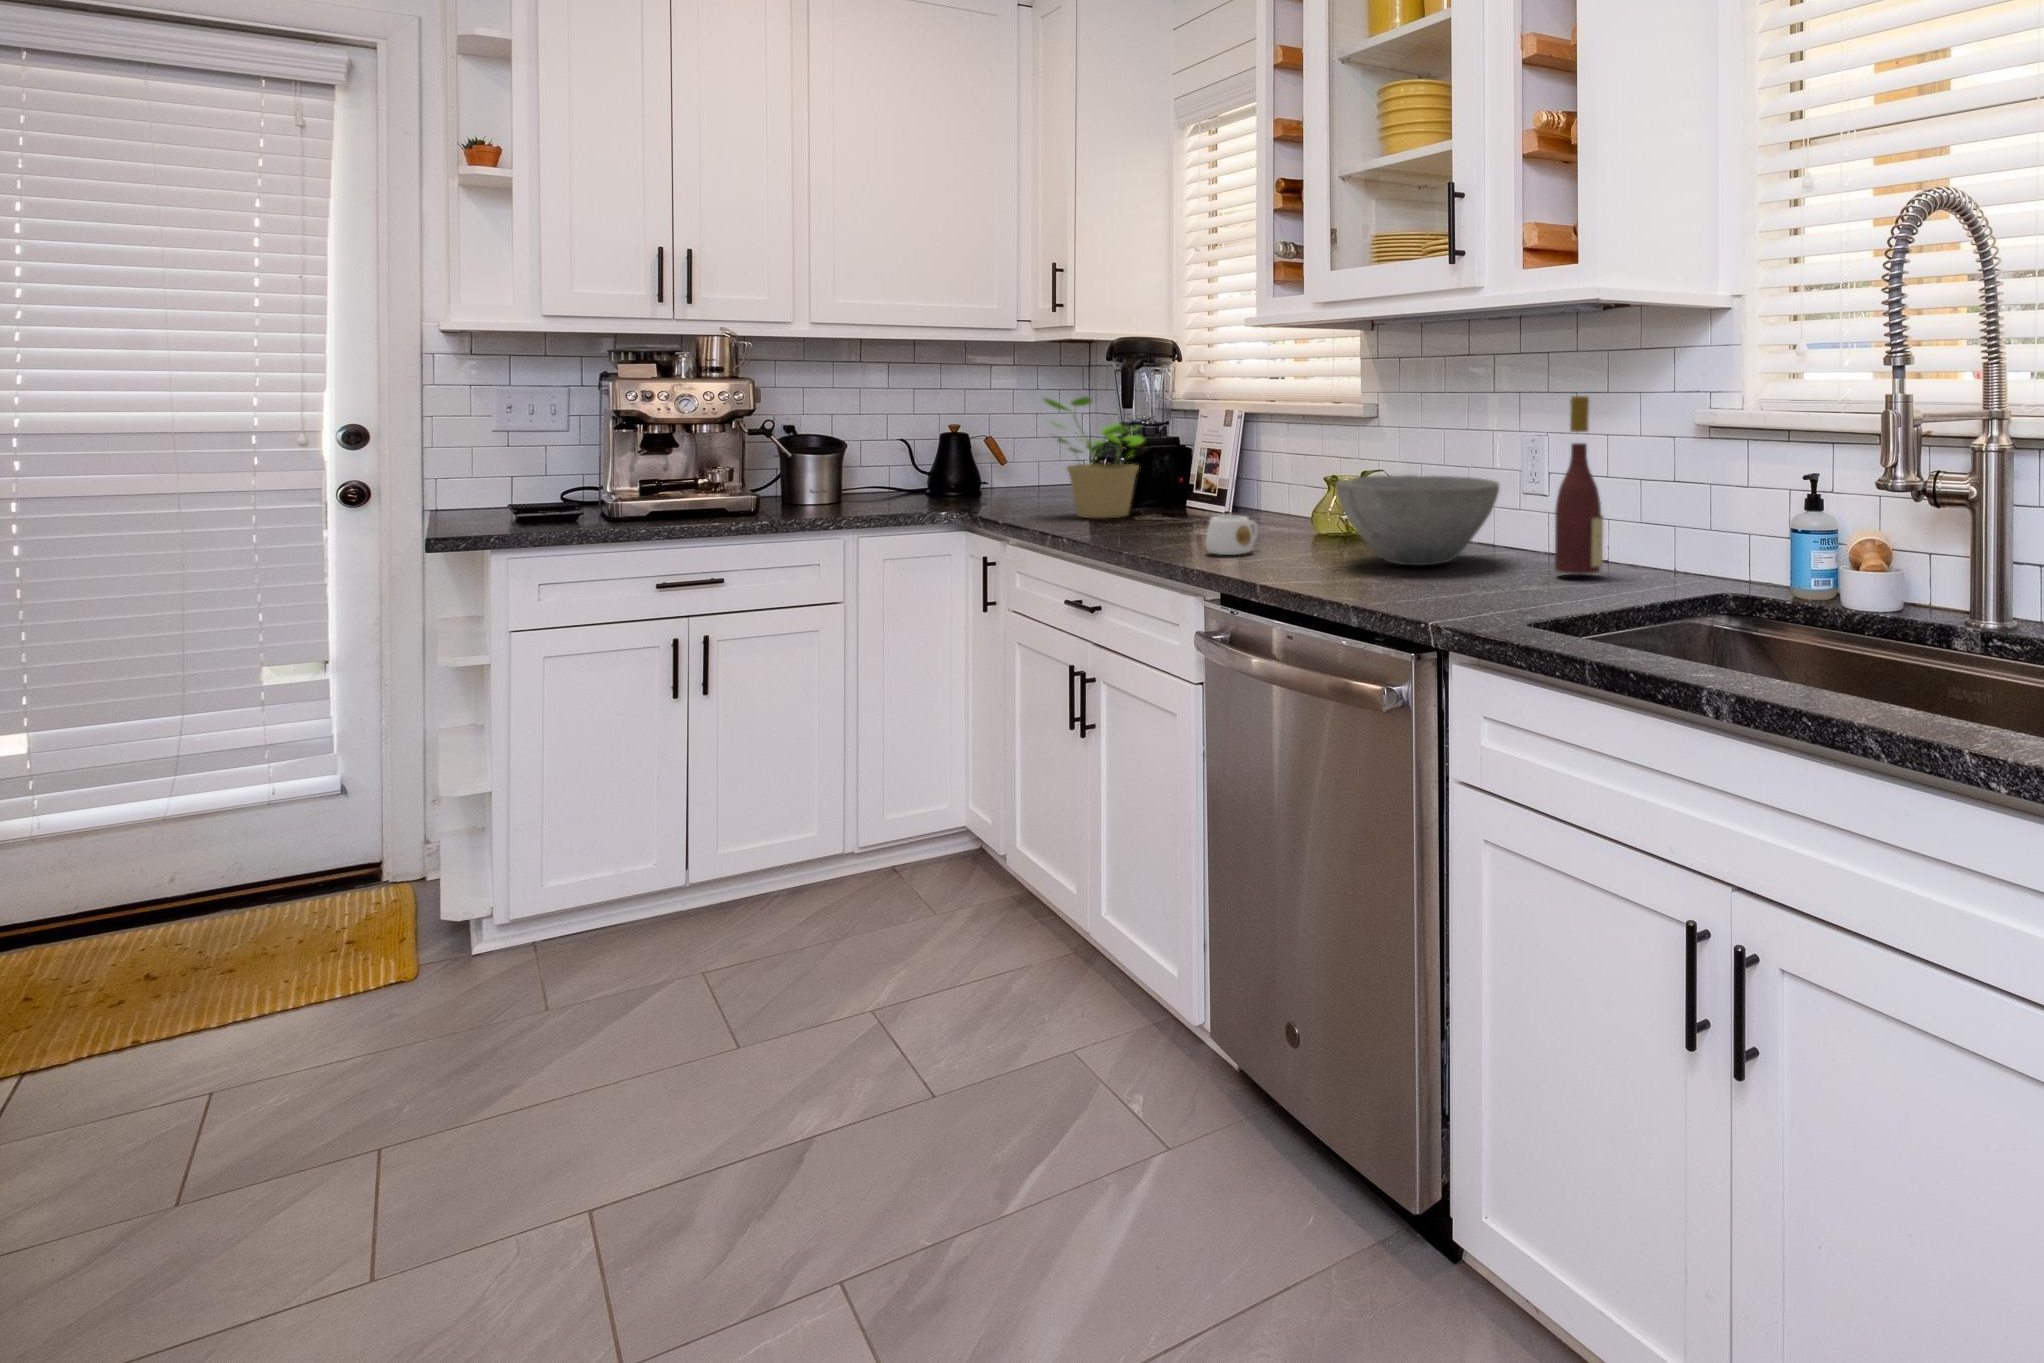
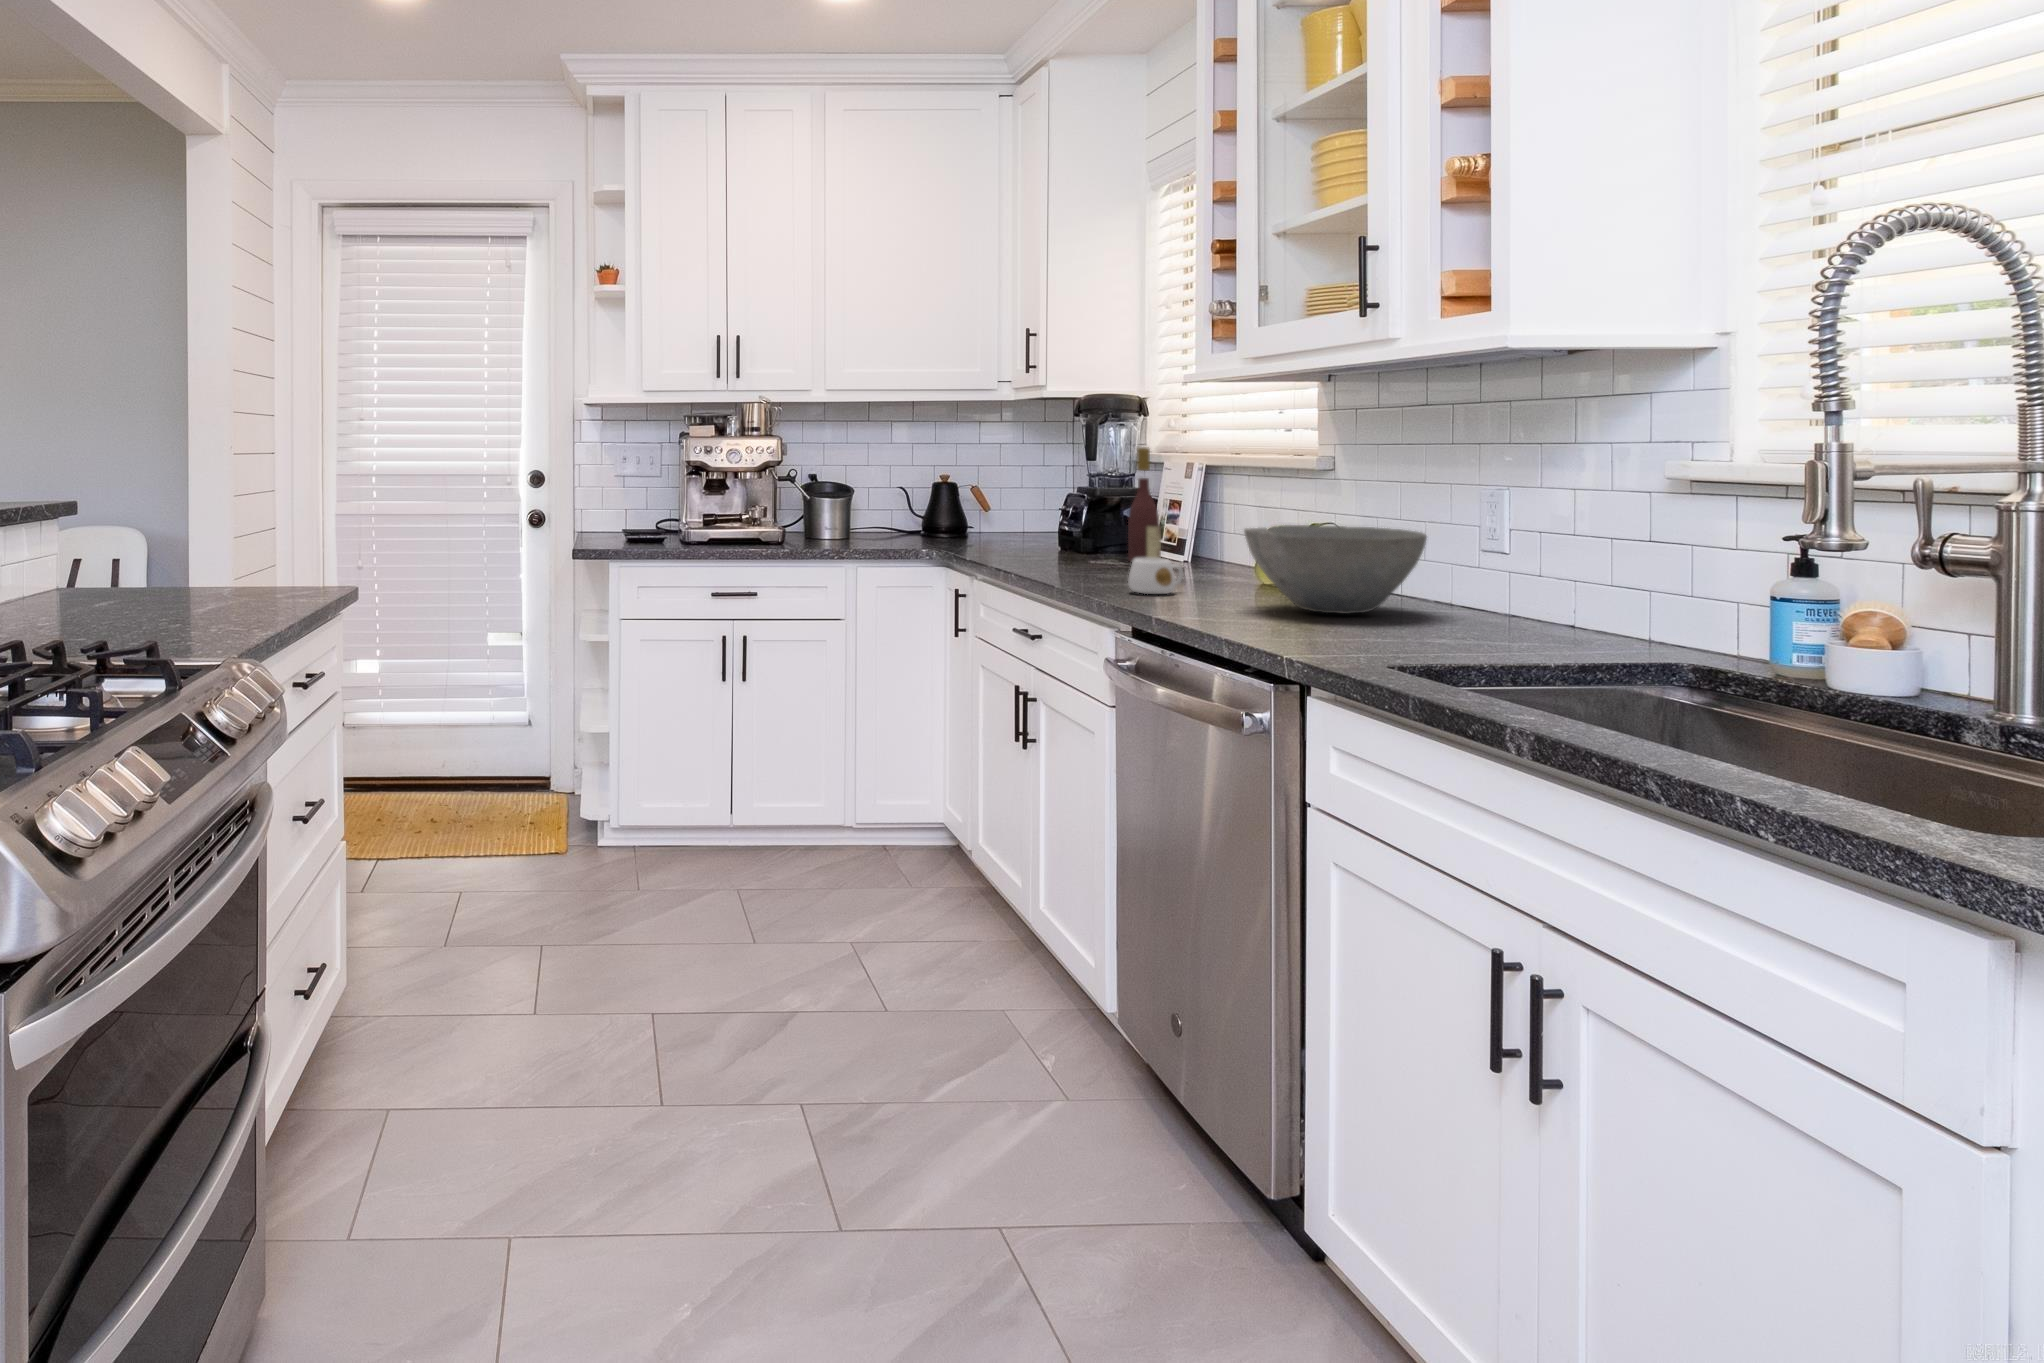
wine bottle: present [1555,396,1603,574] -> present [1128,447,1161,562]
potted plant: present [1044,397,1144,518] -> none [1004,449,1102,560]

